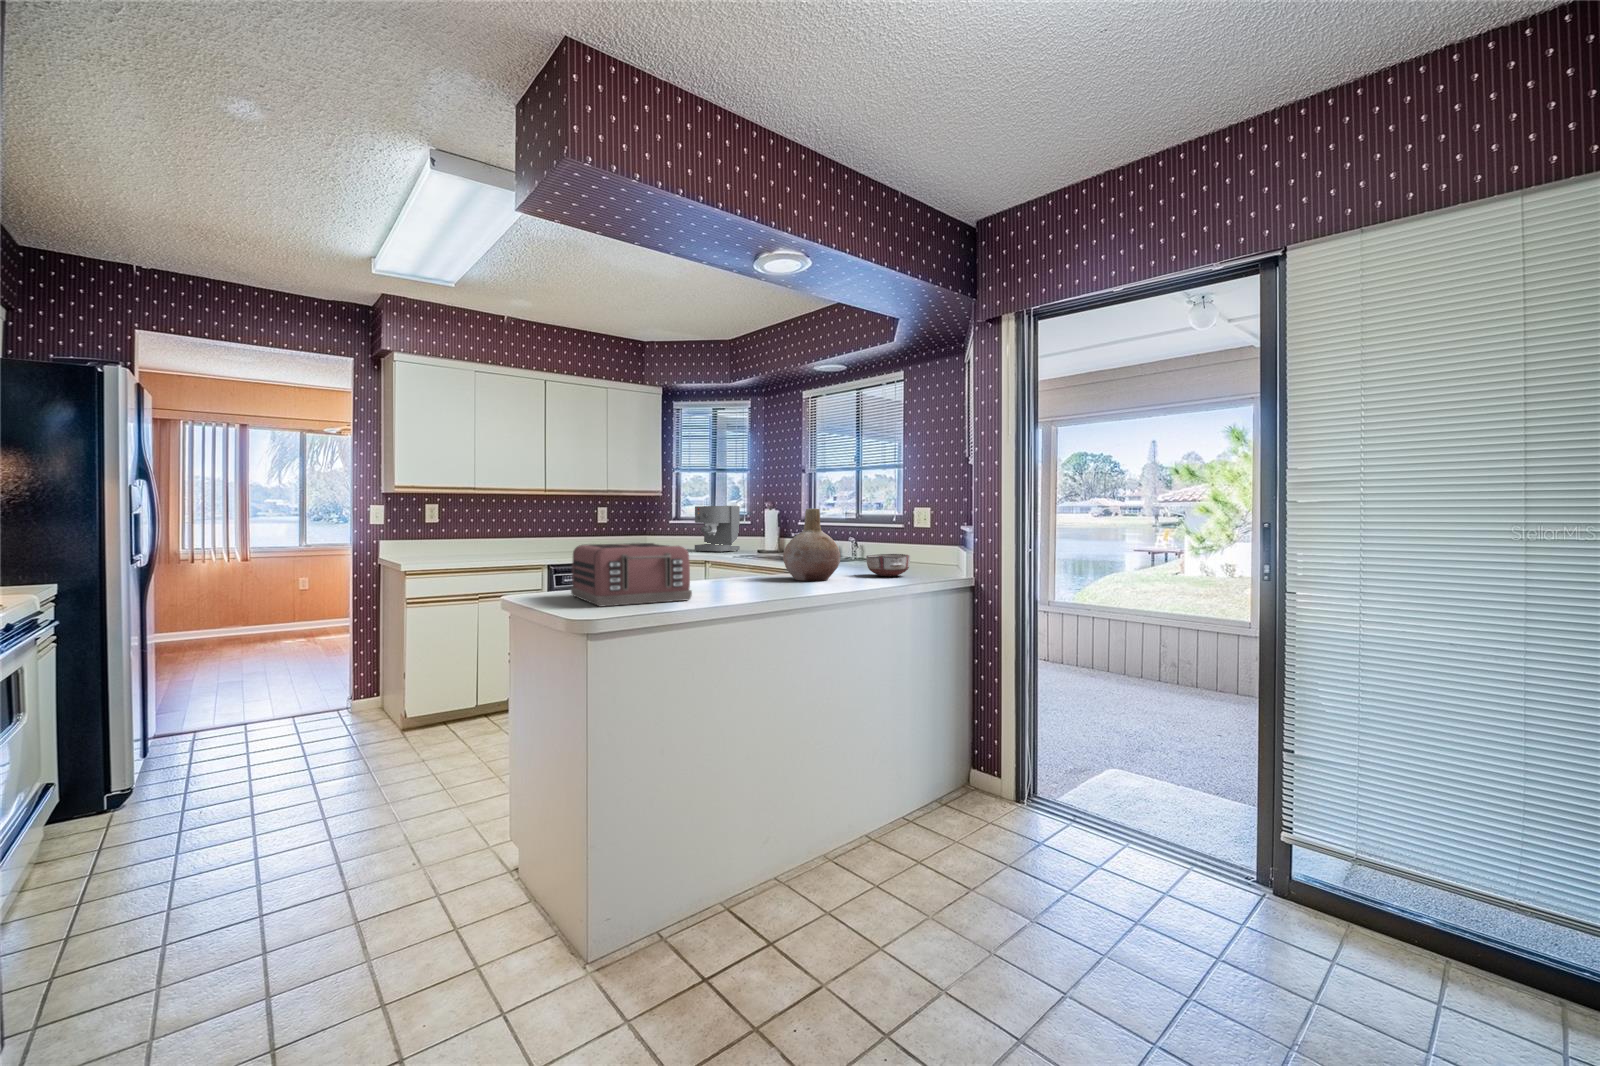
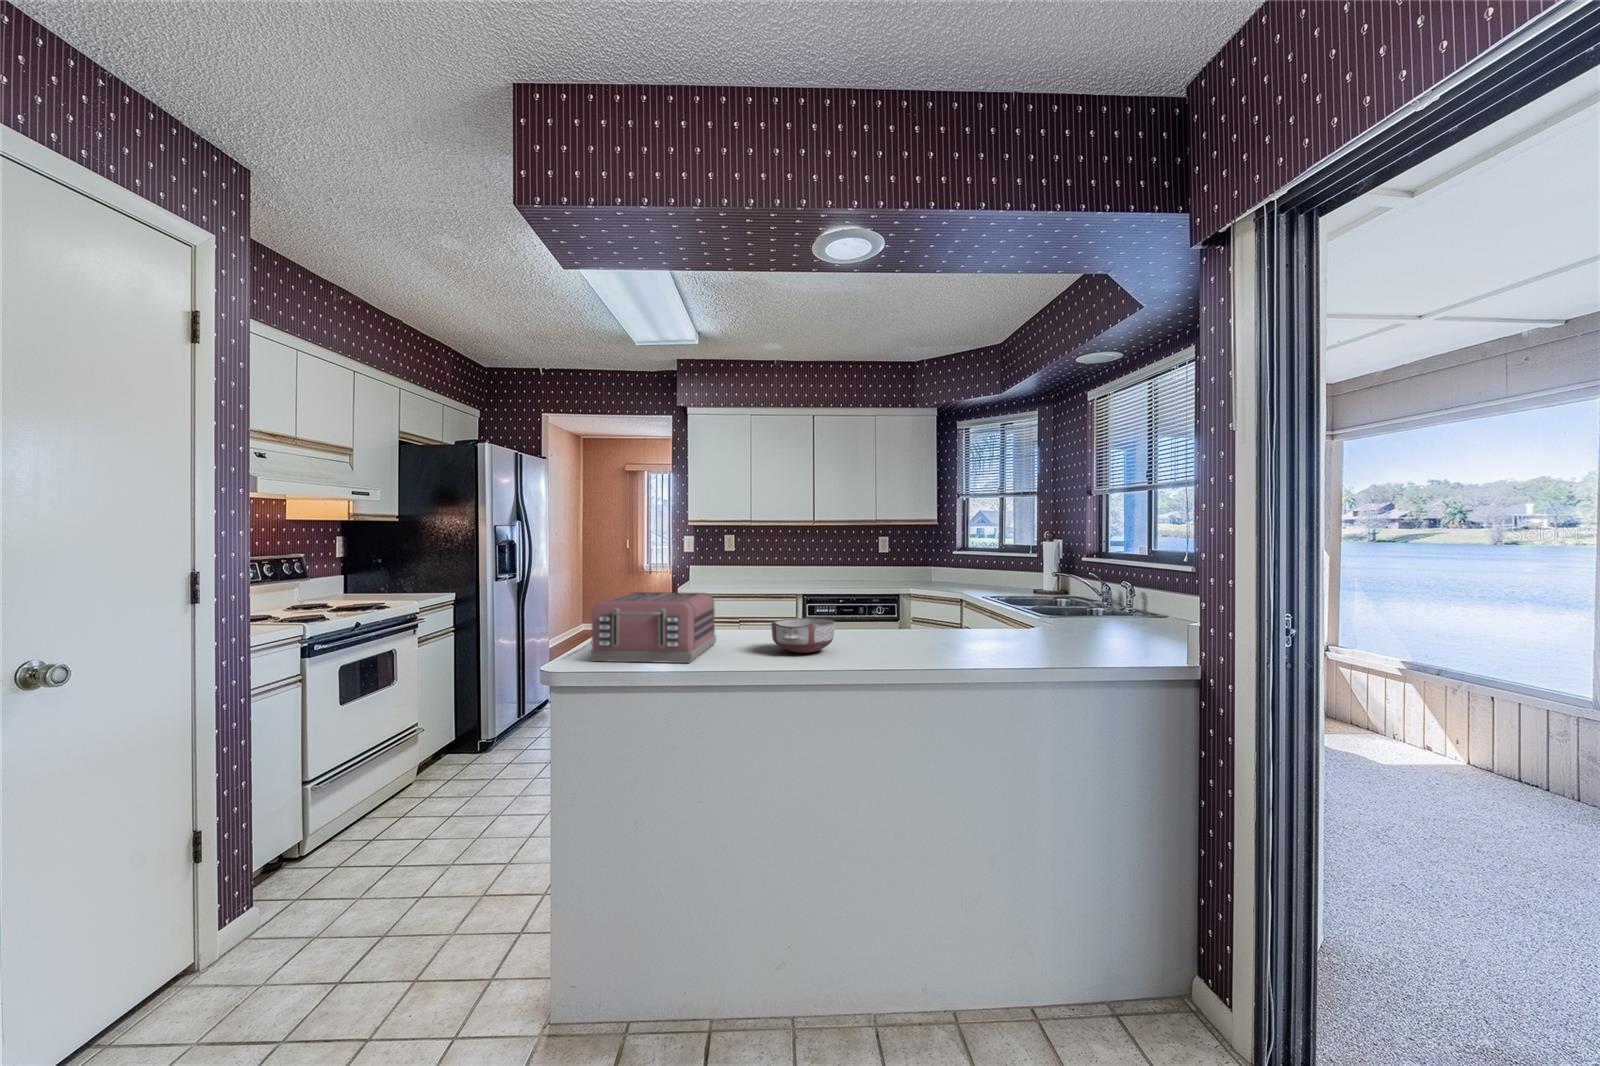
coffee maker: present [695,506,740,552] -> none [969,535,1025,589]
vase: present [783,509,840,581] -> none [898,553,973,648]
ceramic bowl: present [866,554,910,576] -> present [771,618,835,653]

